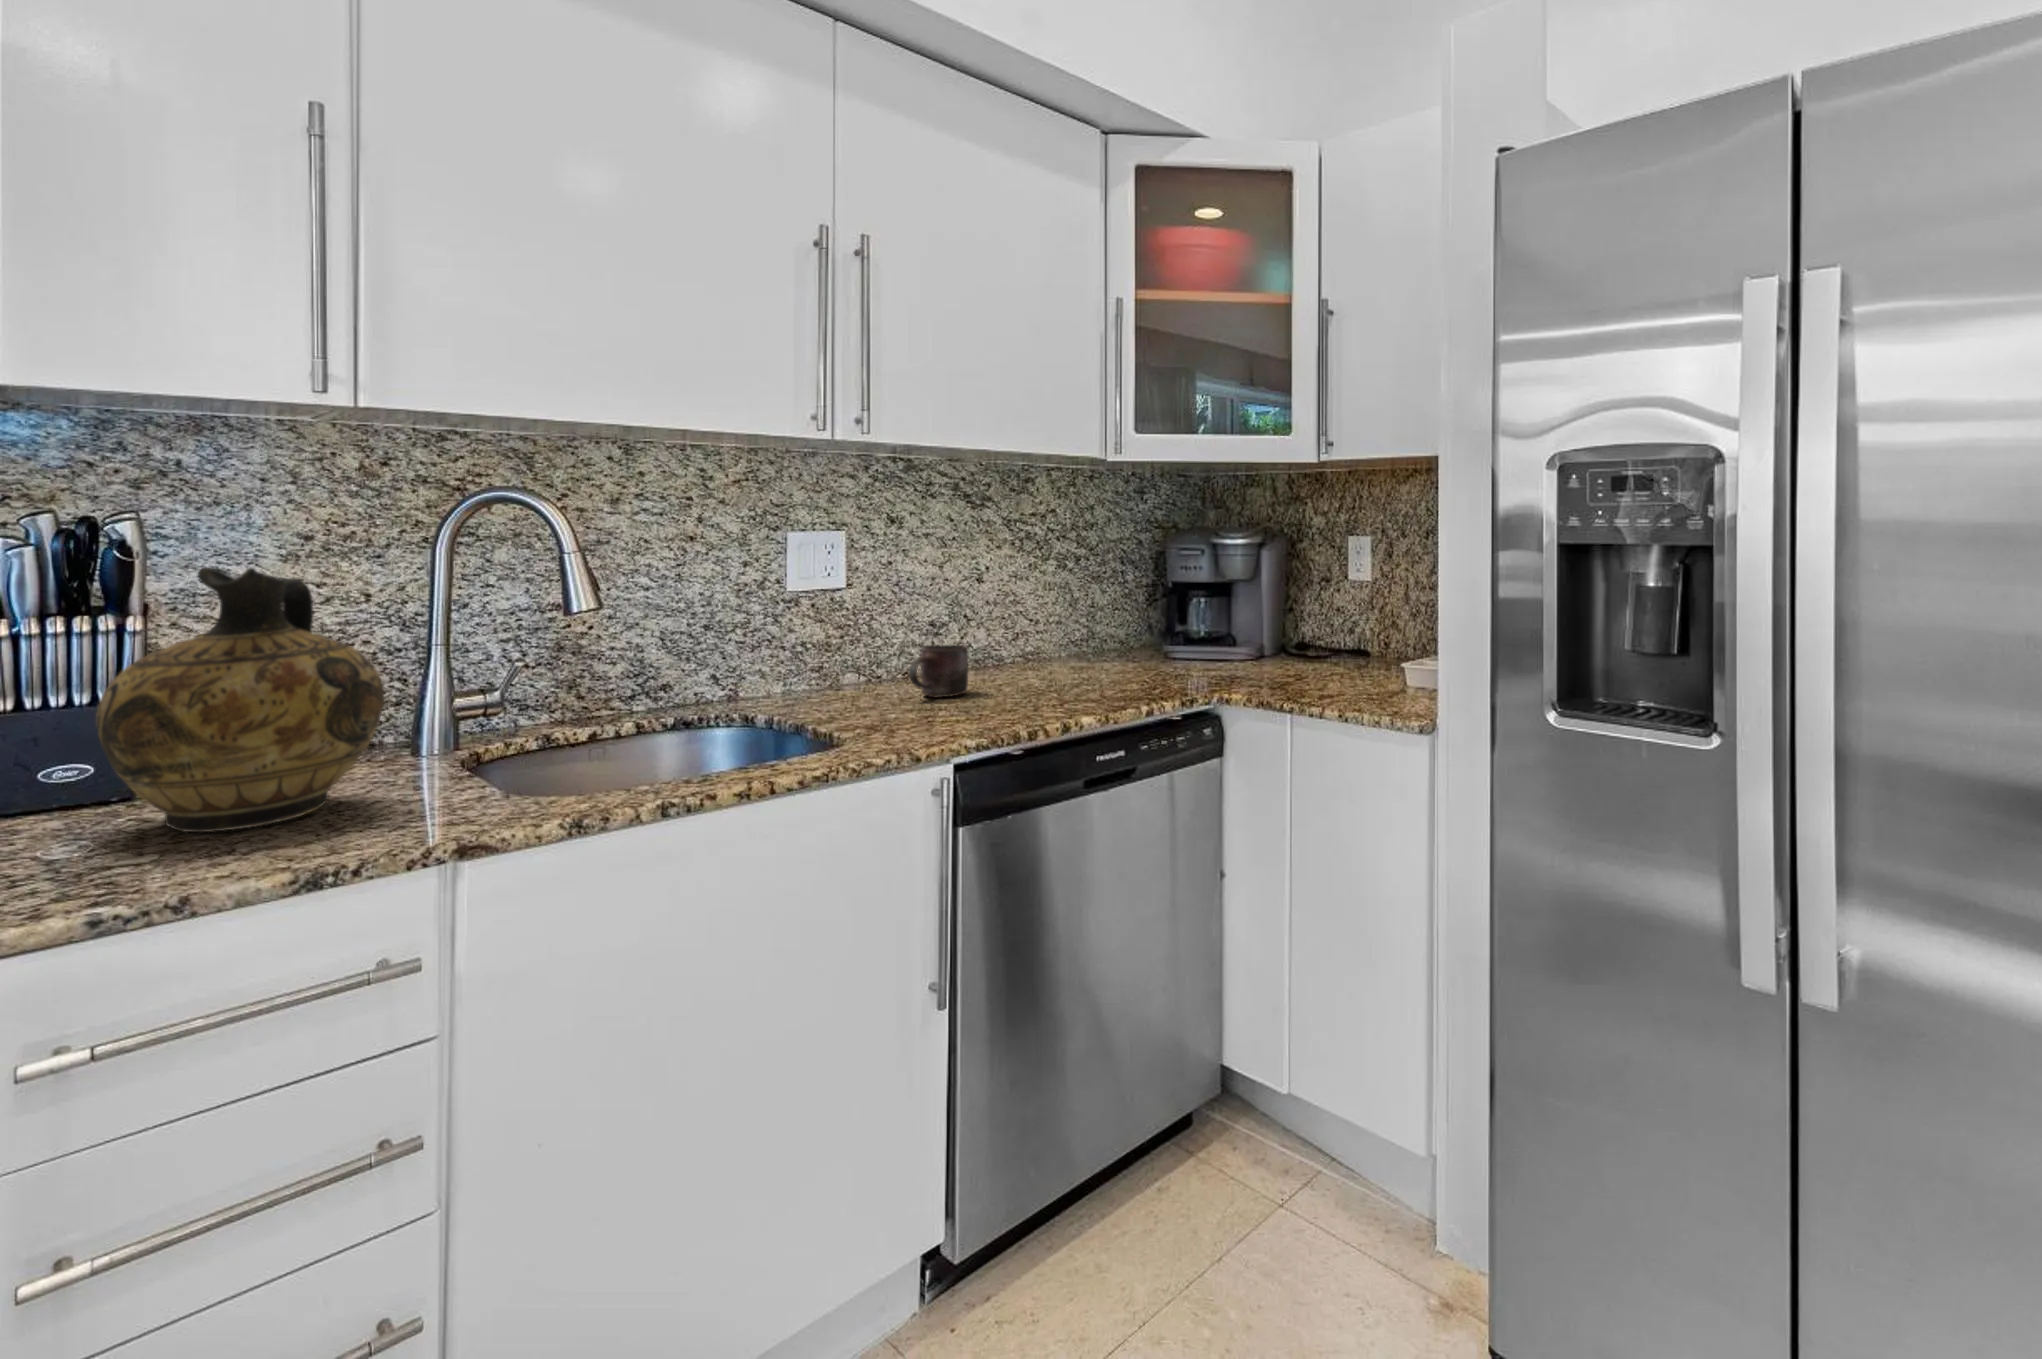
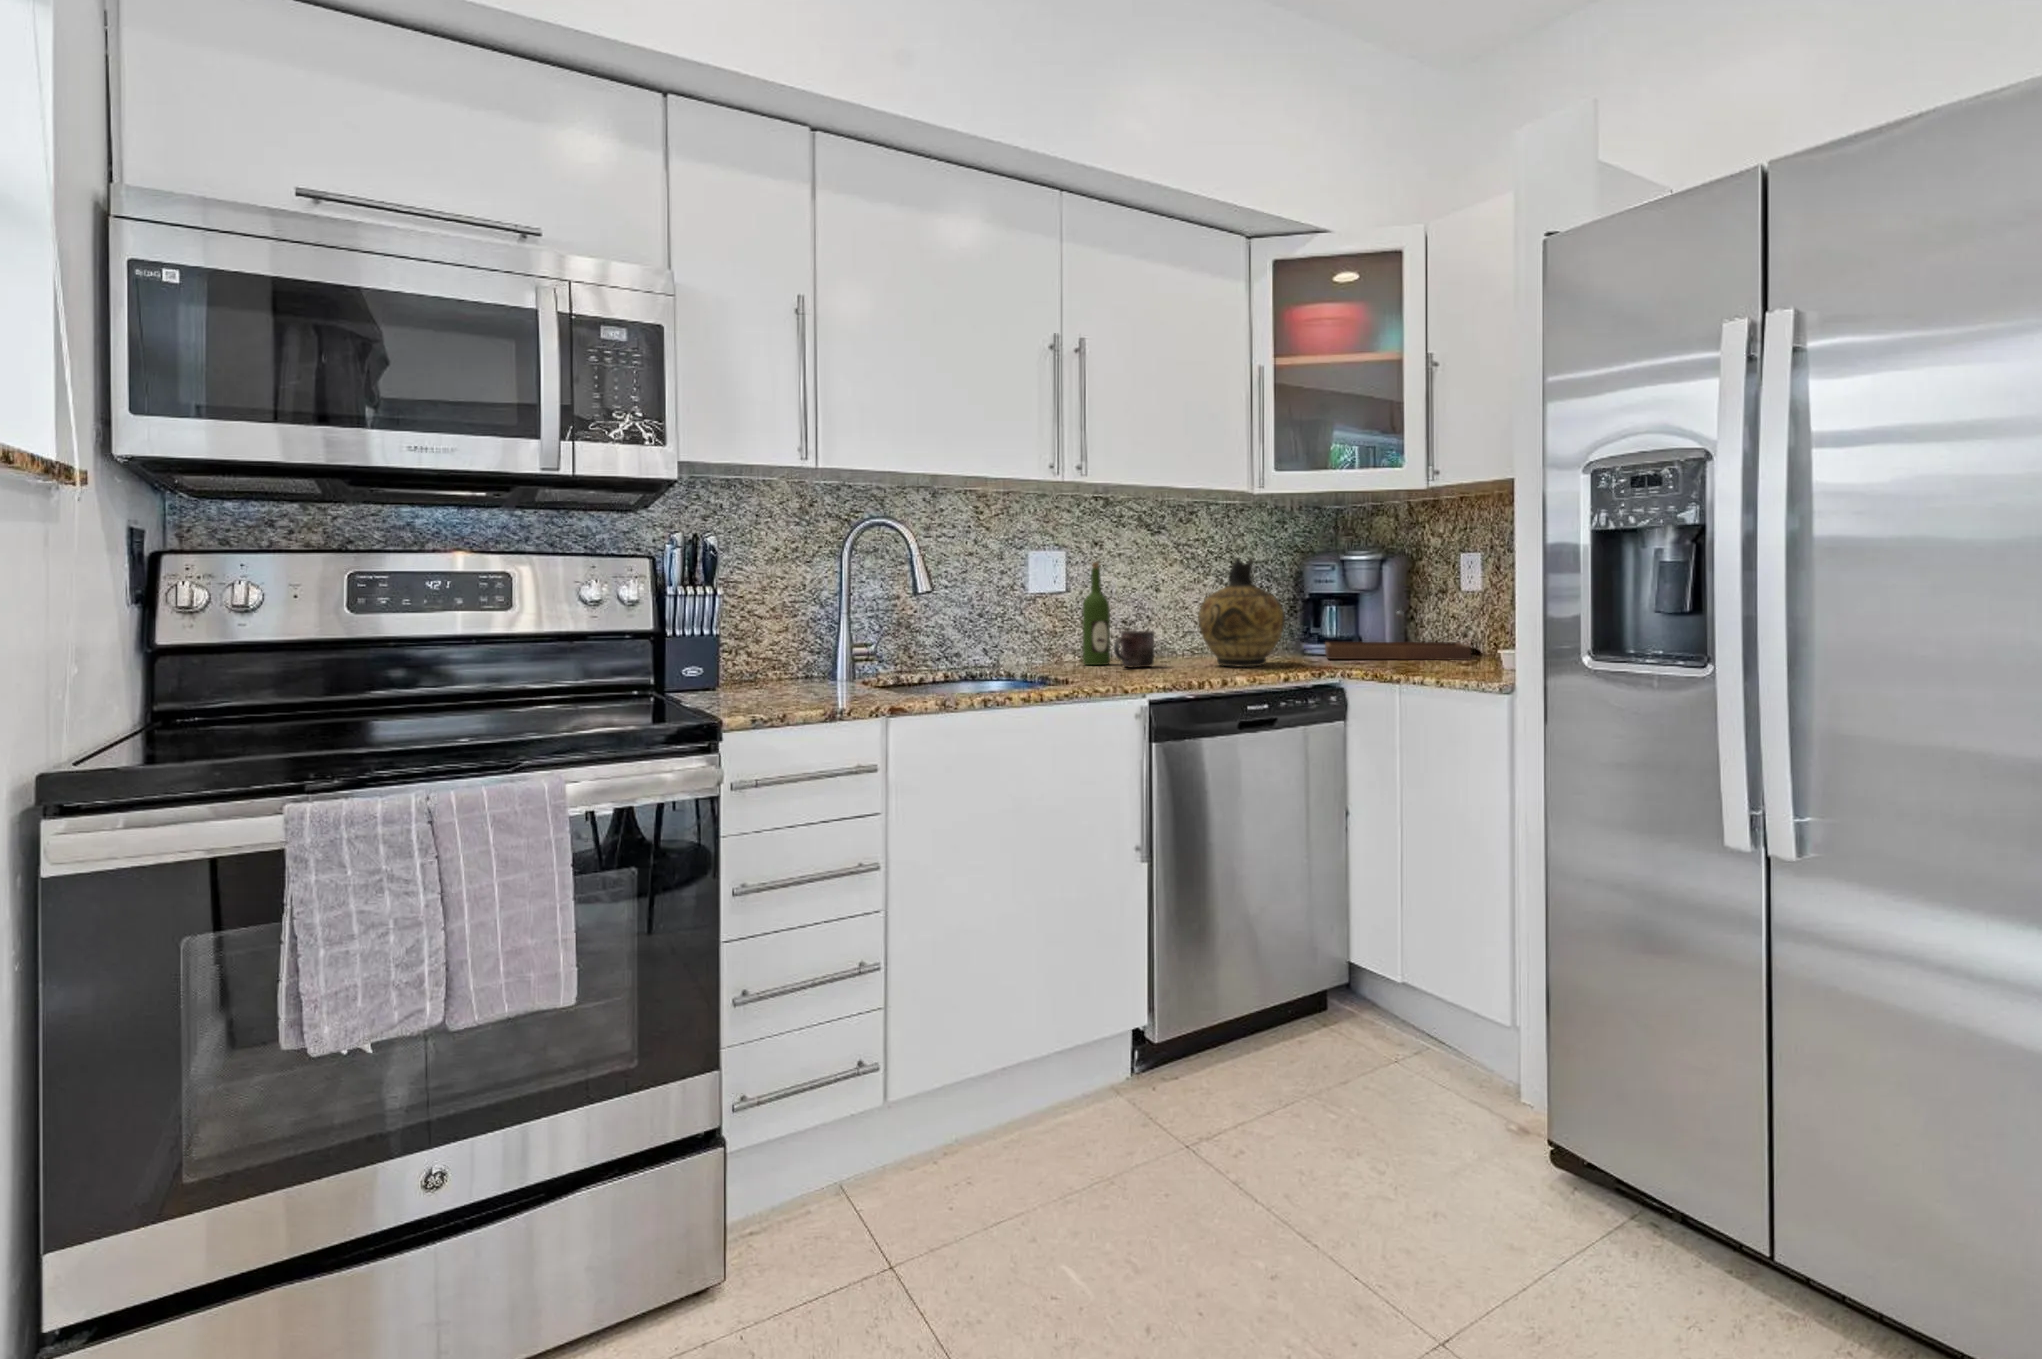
wine bottle: none [868,548,907,691] -> present [1083,562,1110,665]
ceramic jug: present [96,568,385,832] -> present [1198,558,1285,667]
tray: none [1191,608,1366,673] -> present [1325,611,1471,660]

